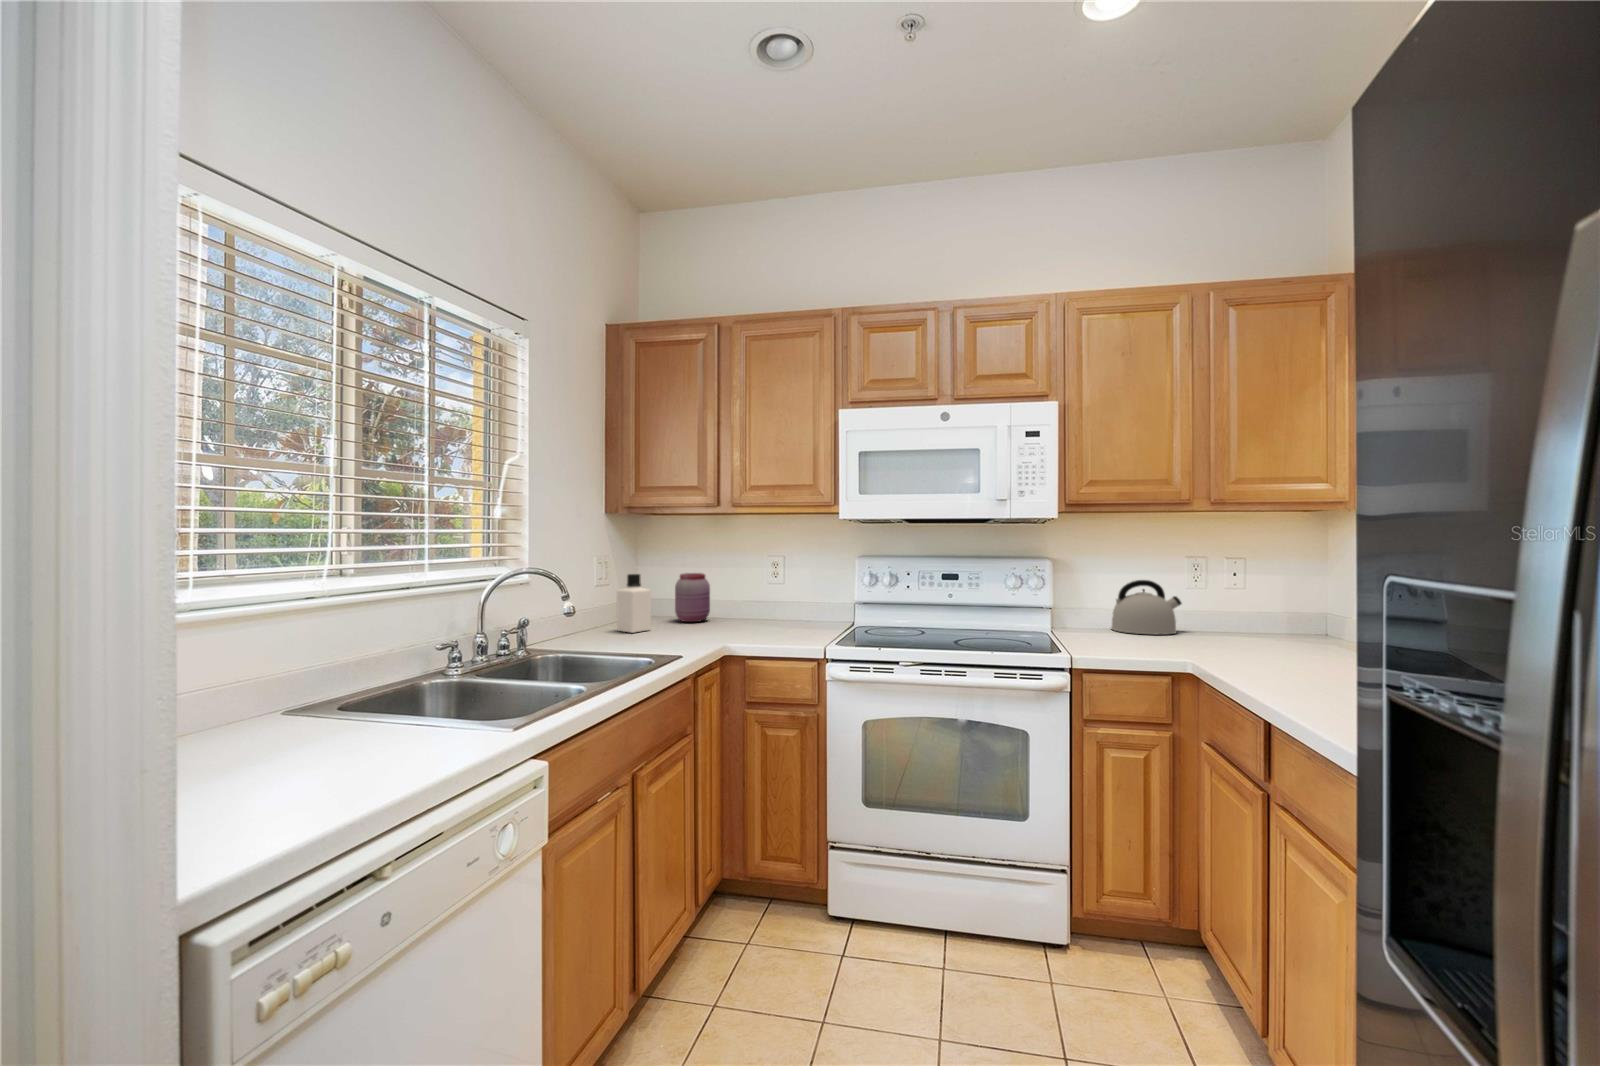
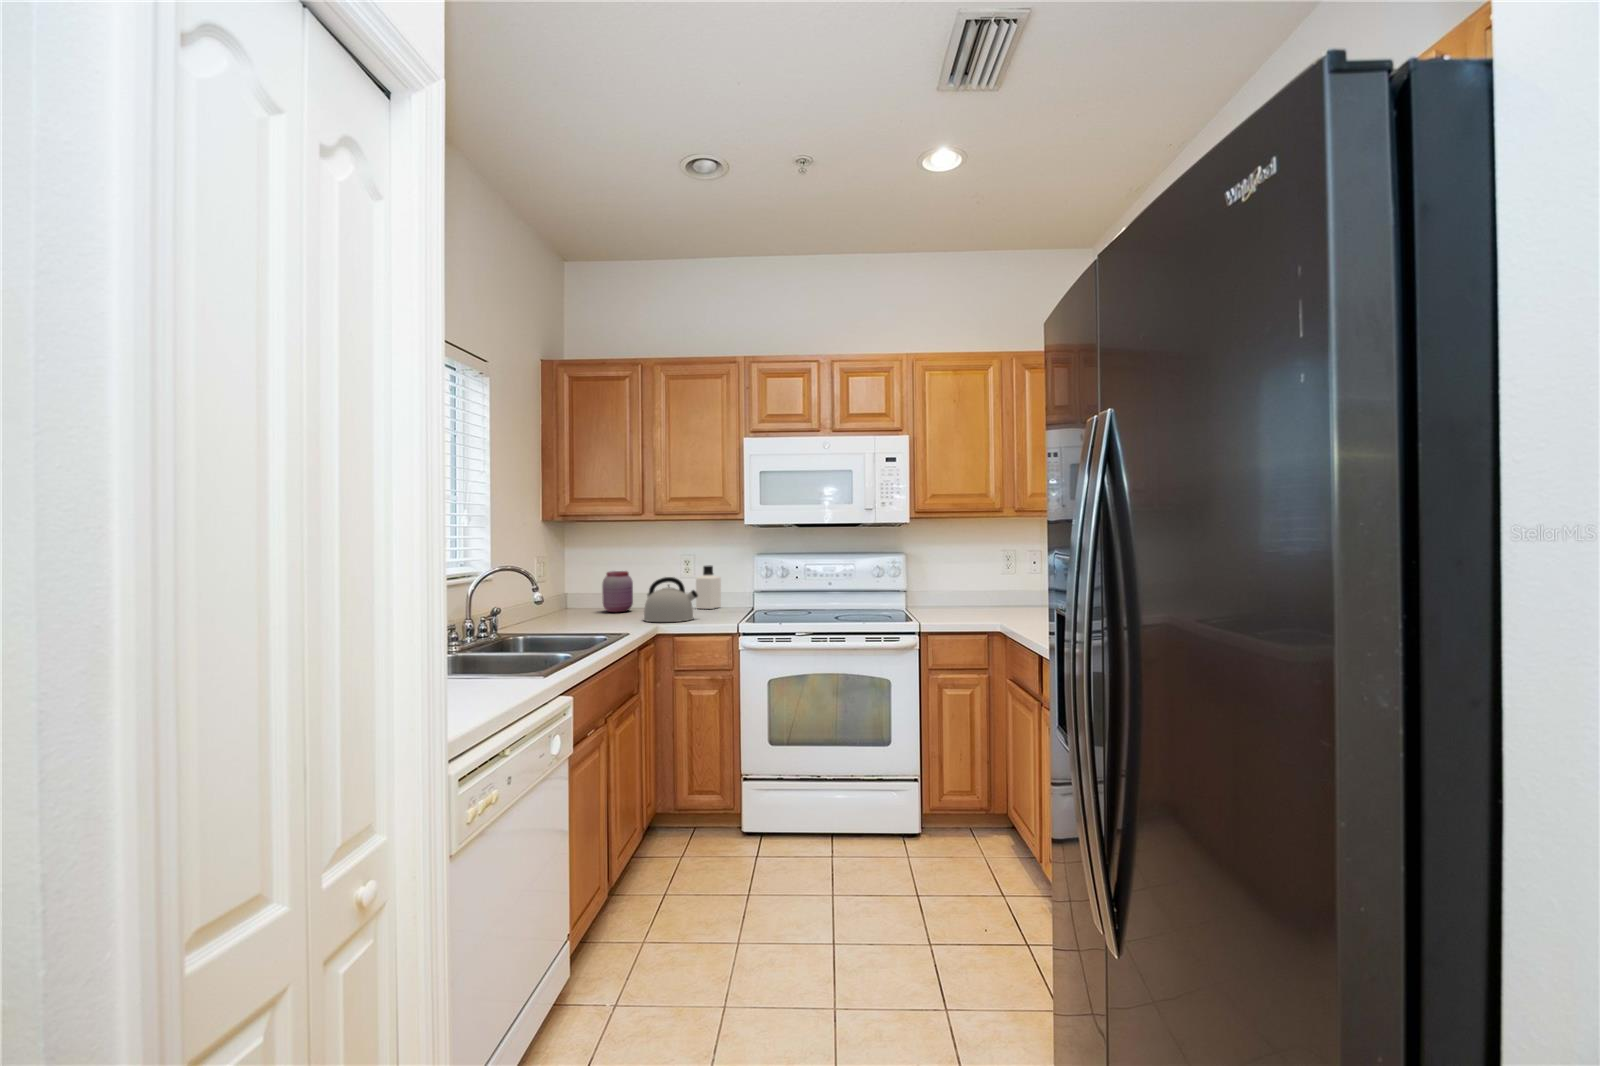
bottle: present [617,574,651,633] -> present [696,565,721,609]
kettle: present [1111,580,1181,634] -> present [644,577,698,622]

